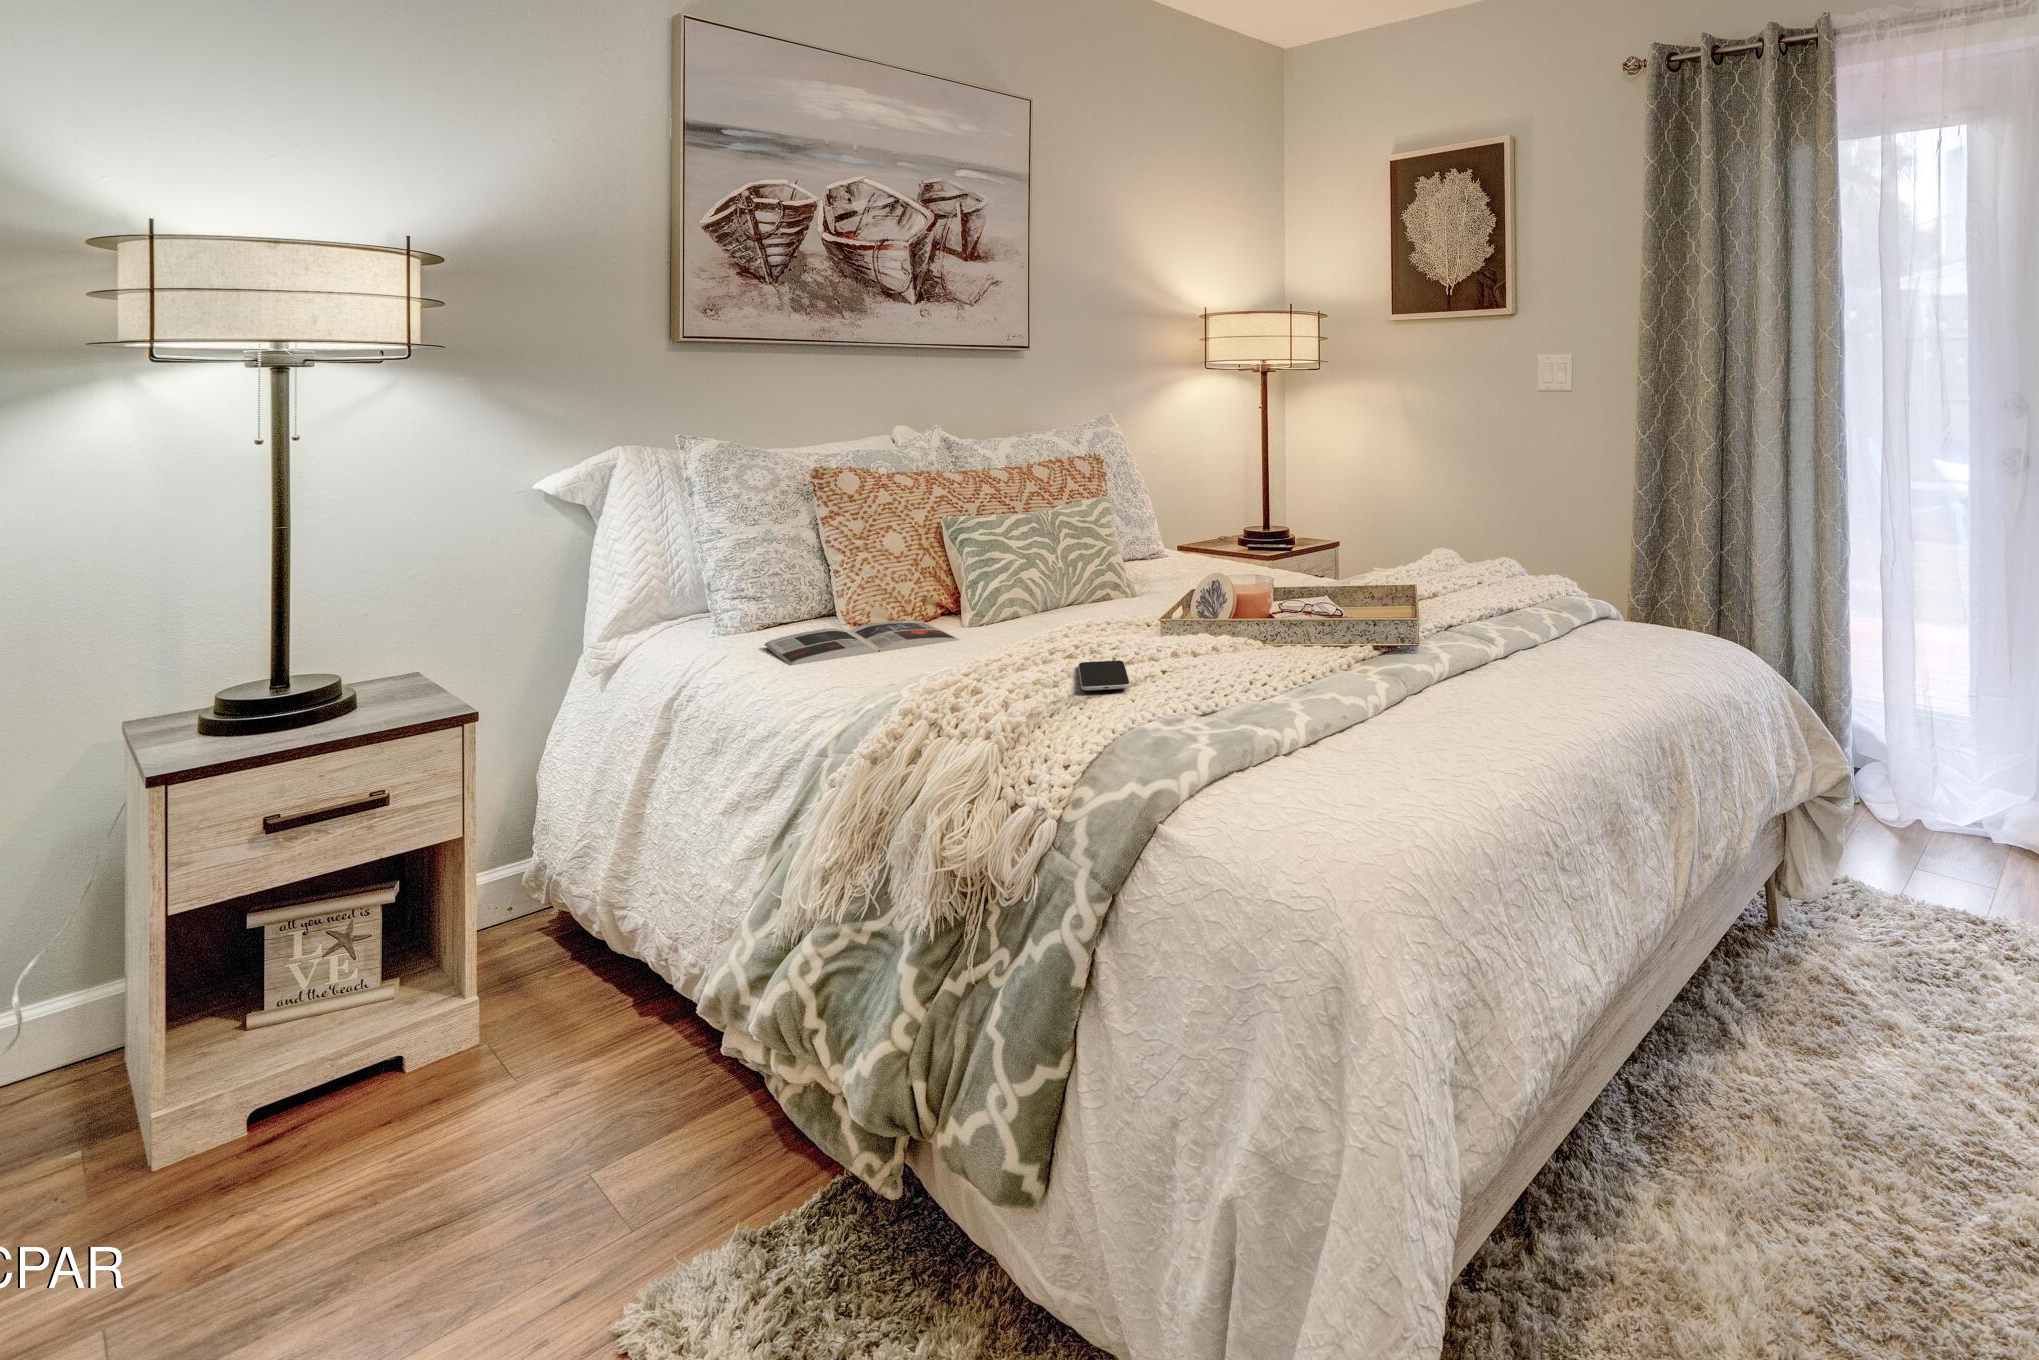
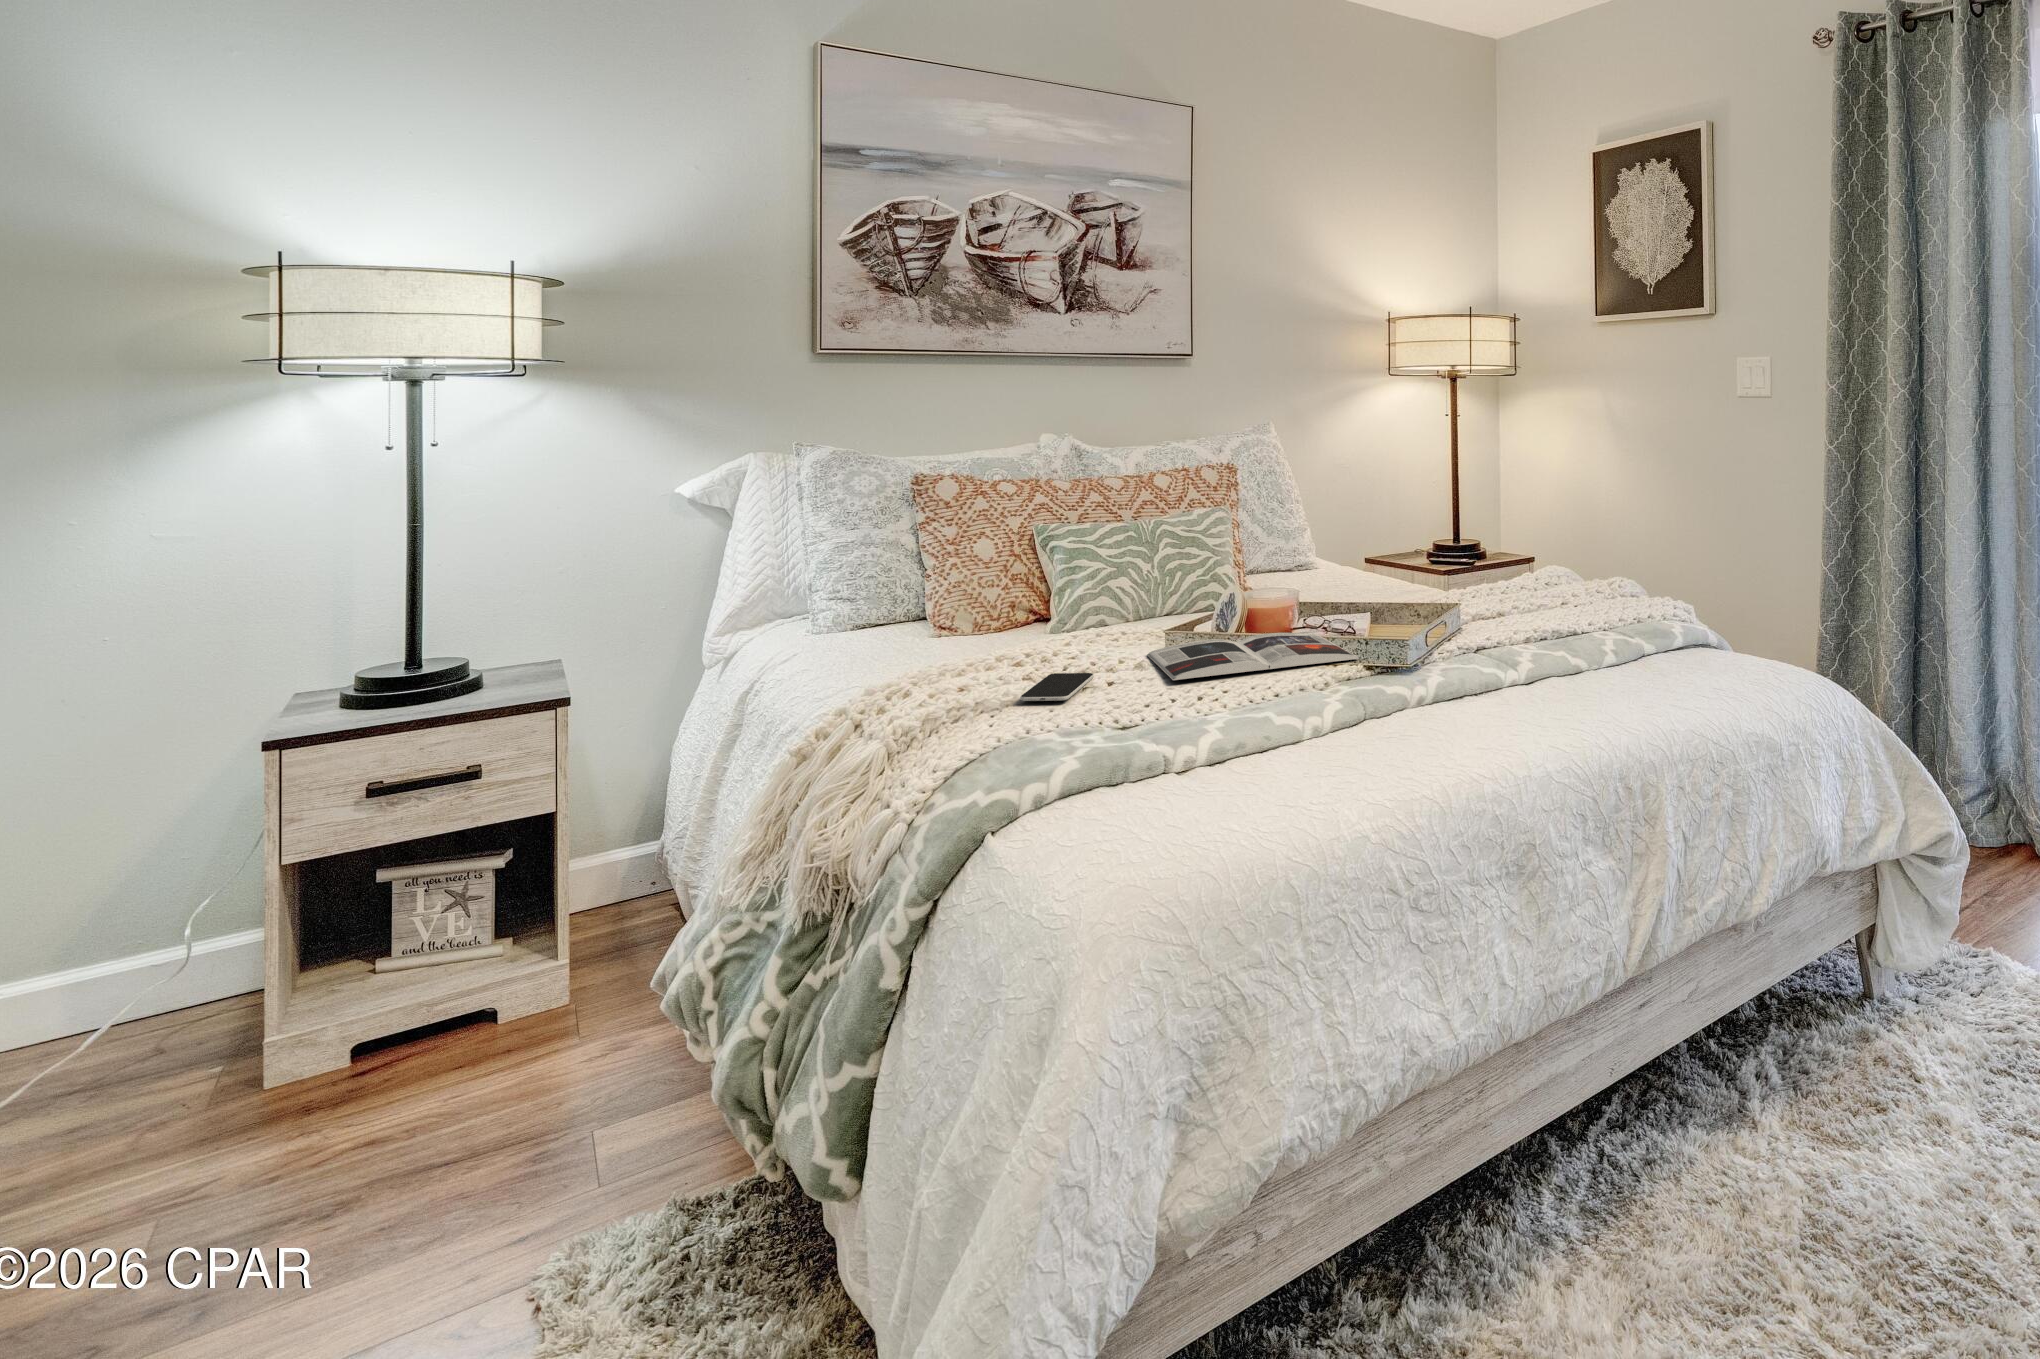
magazine: present [764,621,959,666] -> present [1147,633,1359,680]

